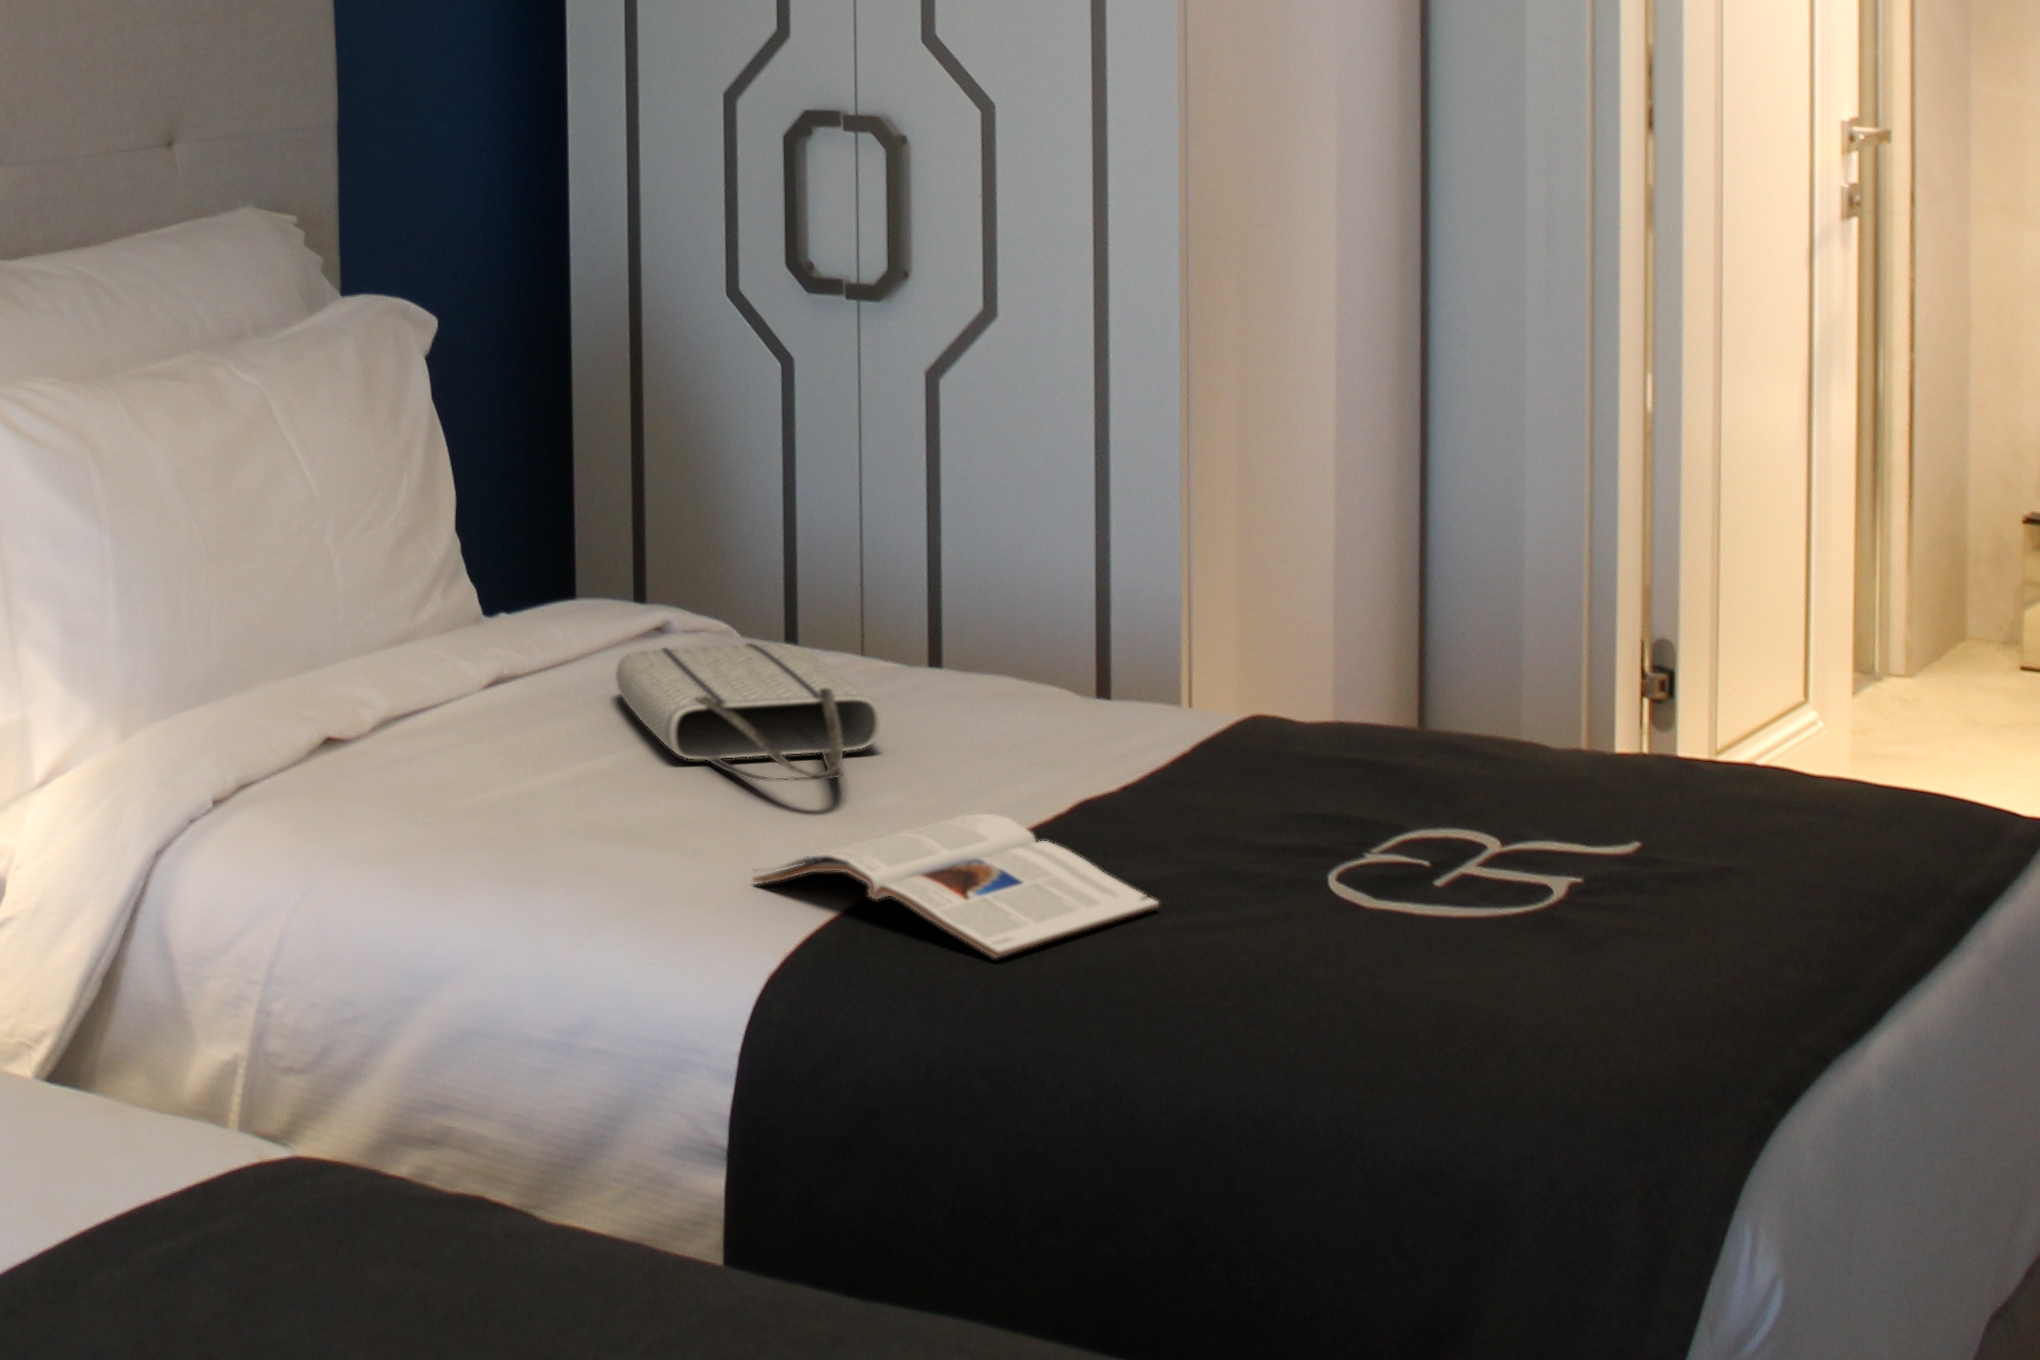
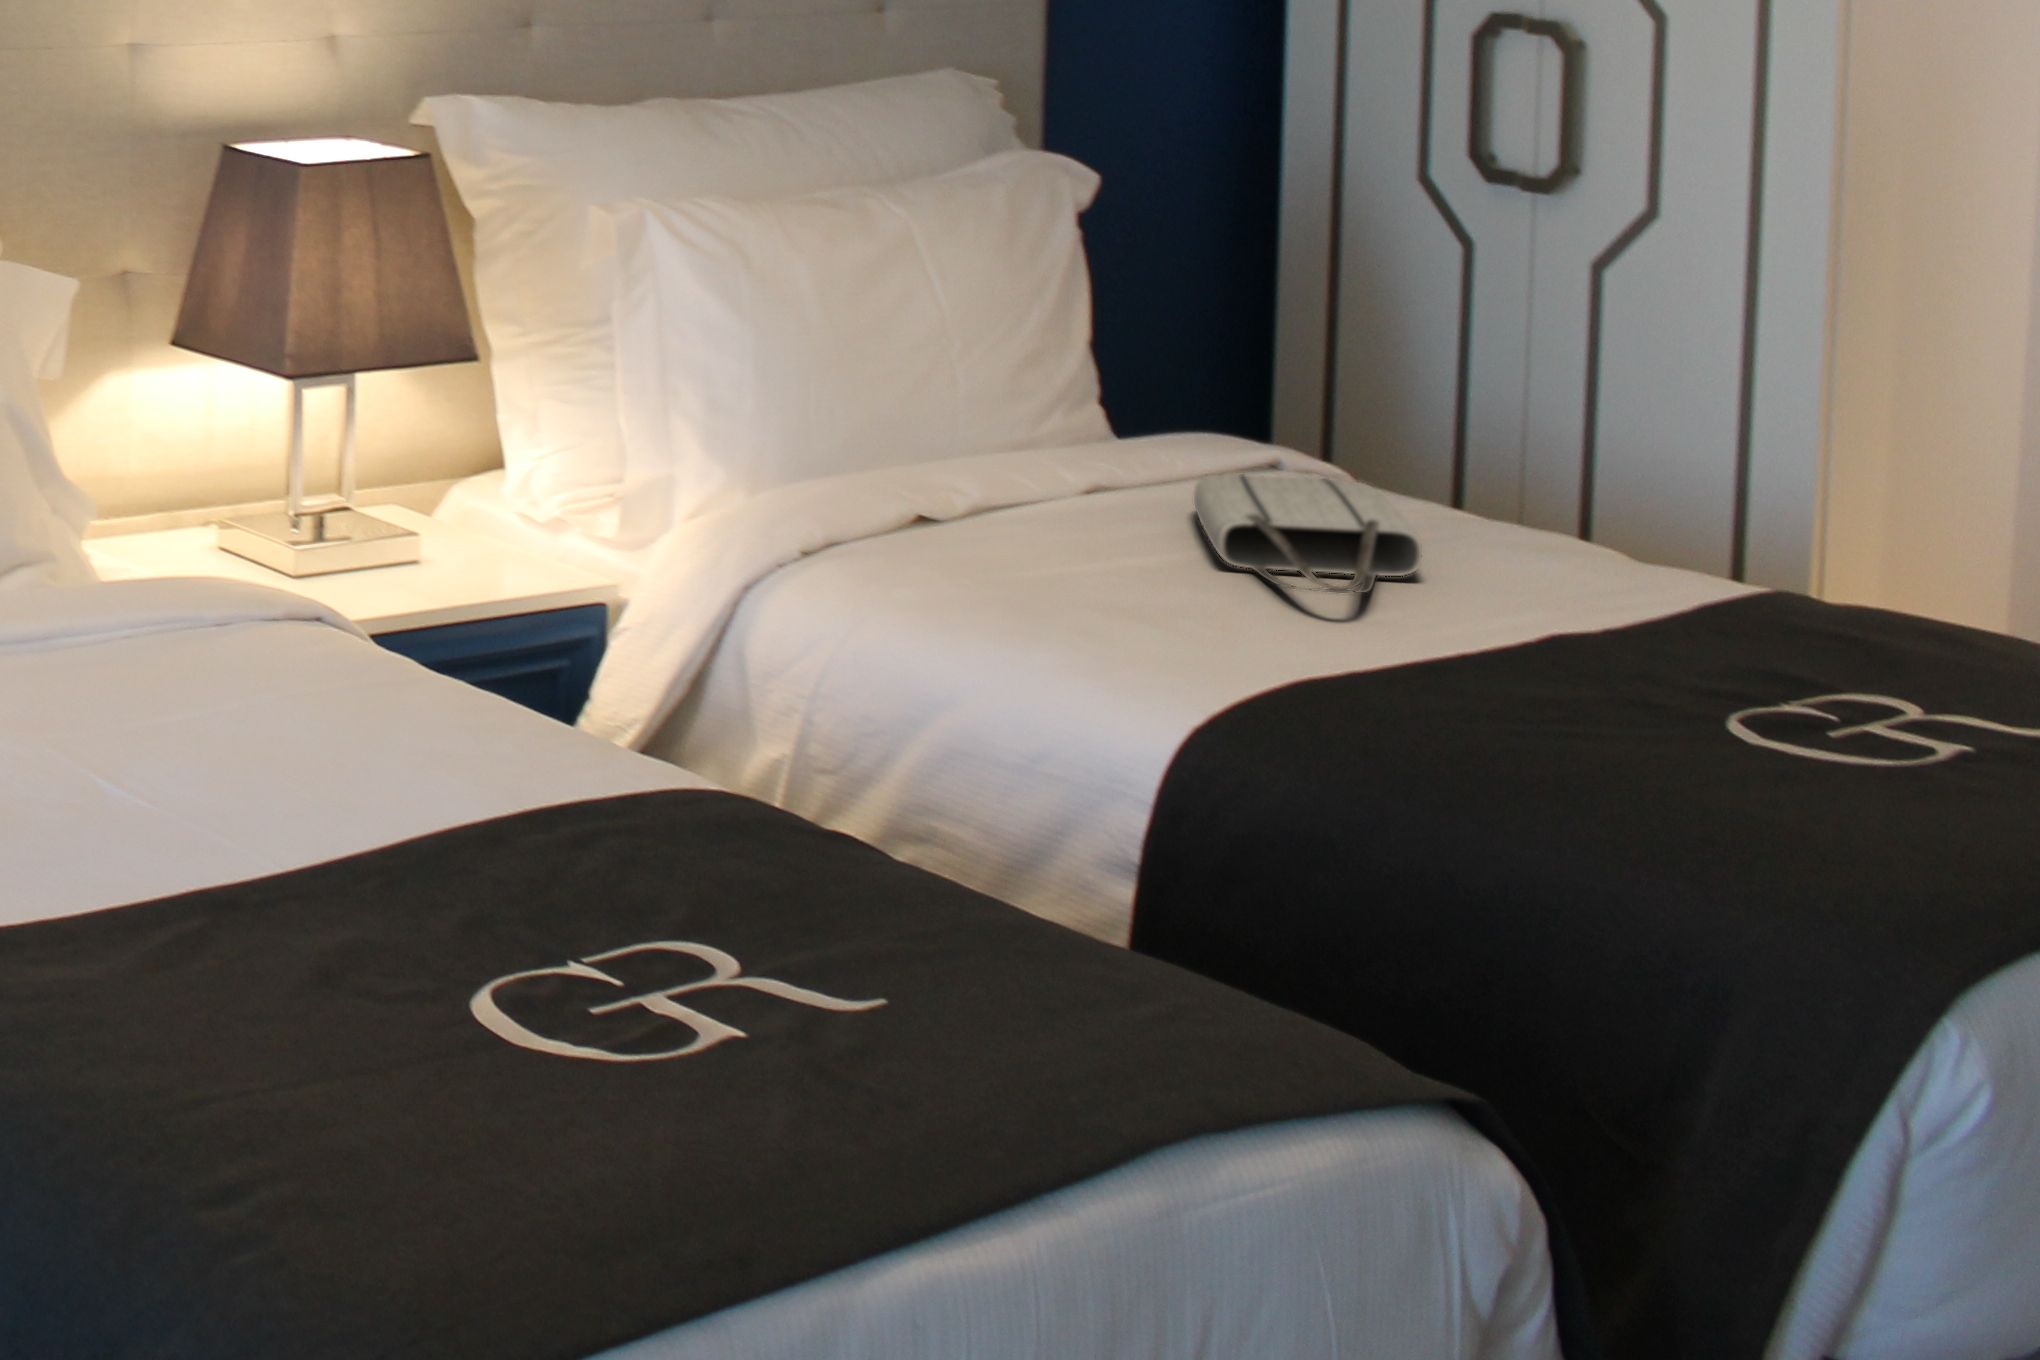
magazine: present [753,814,1158,957] -> none [1246,634,1625,749]

